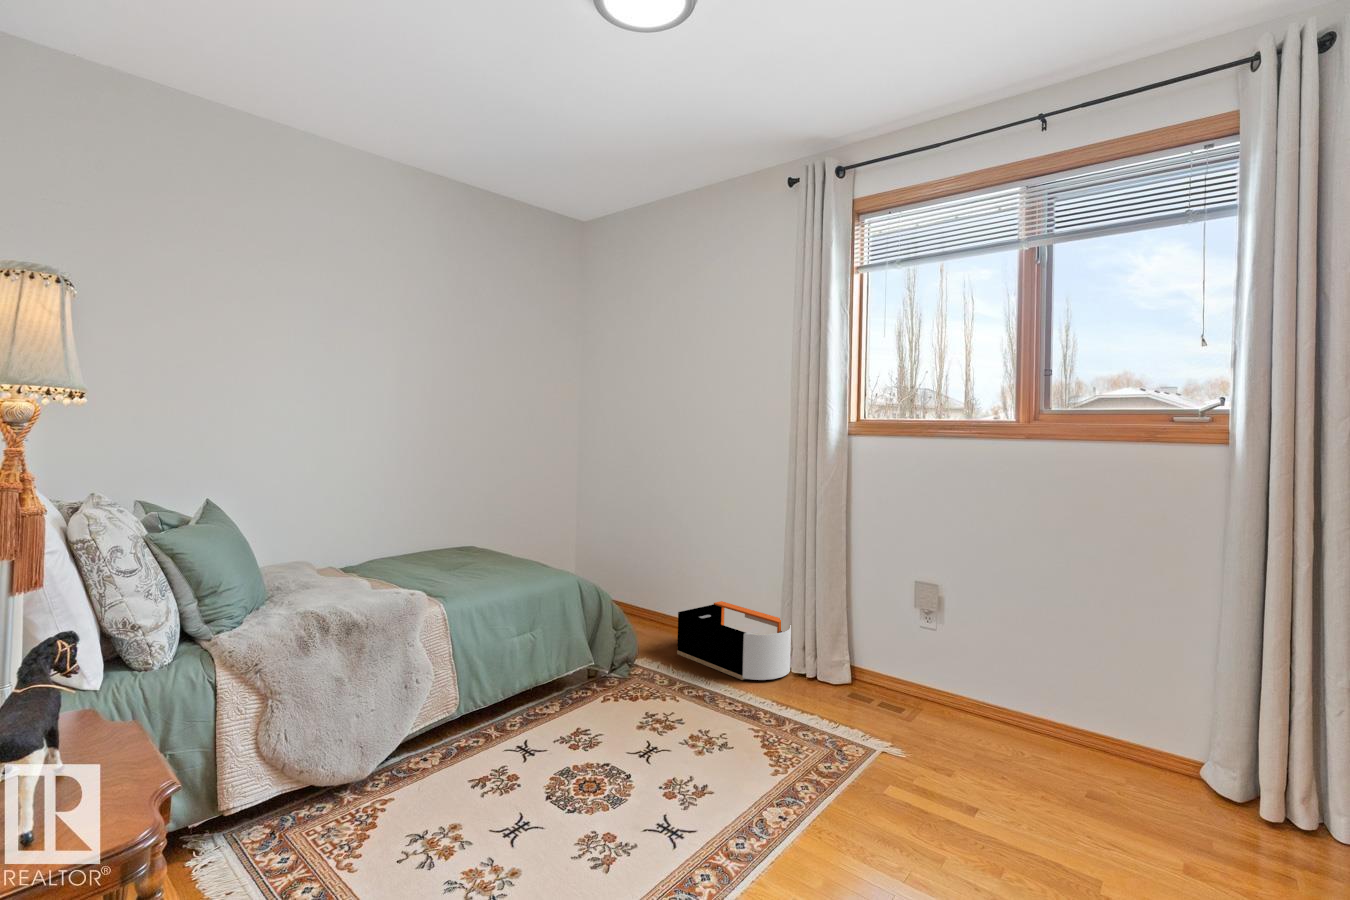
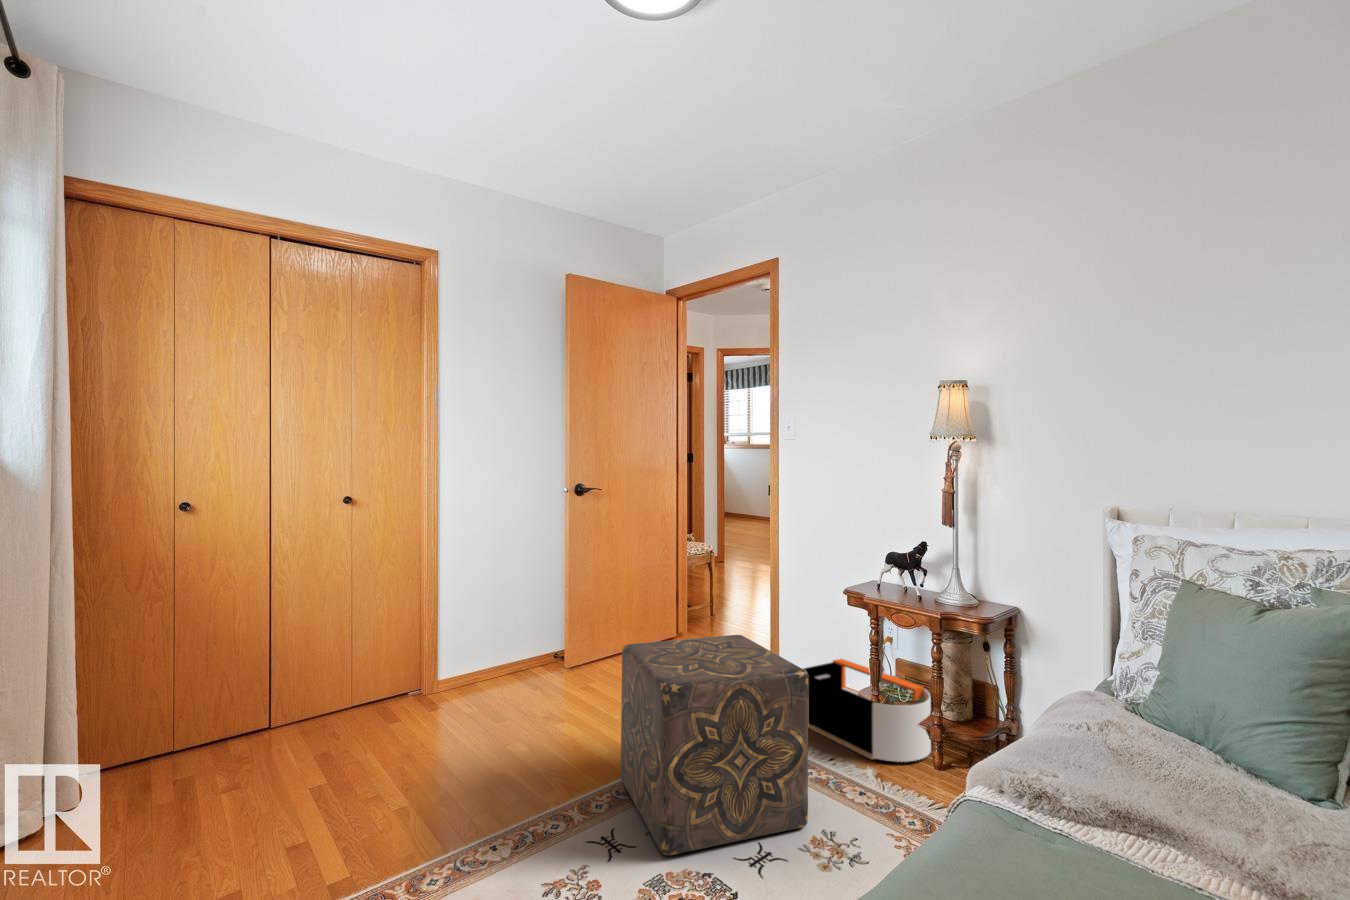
ottoman: none [529,580,690,754] -> present [621,635,808,856]

